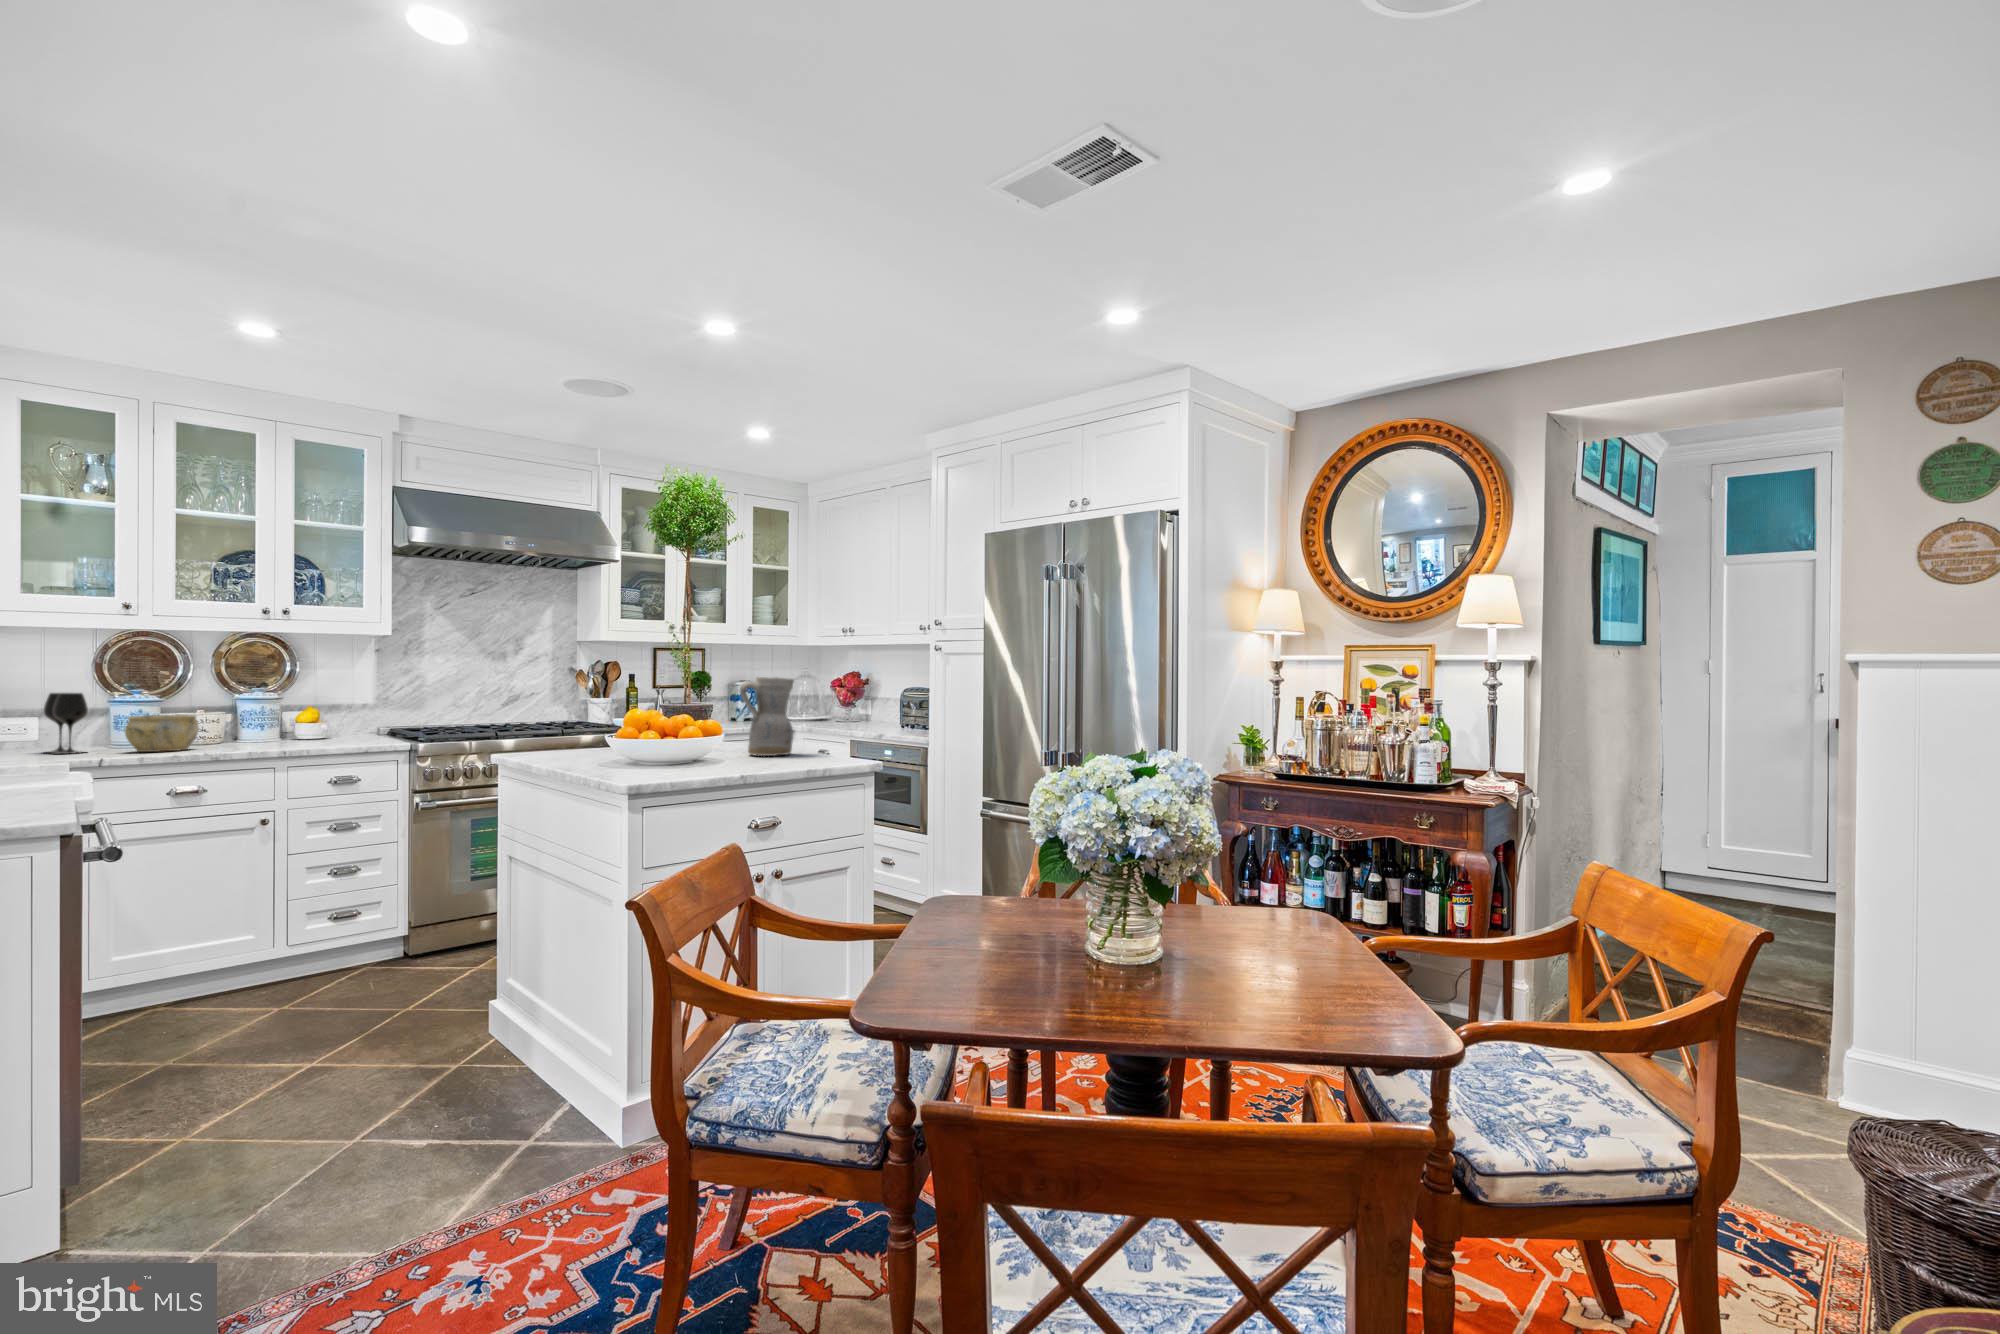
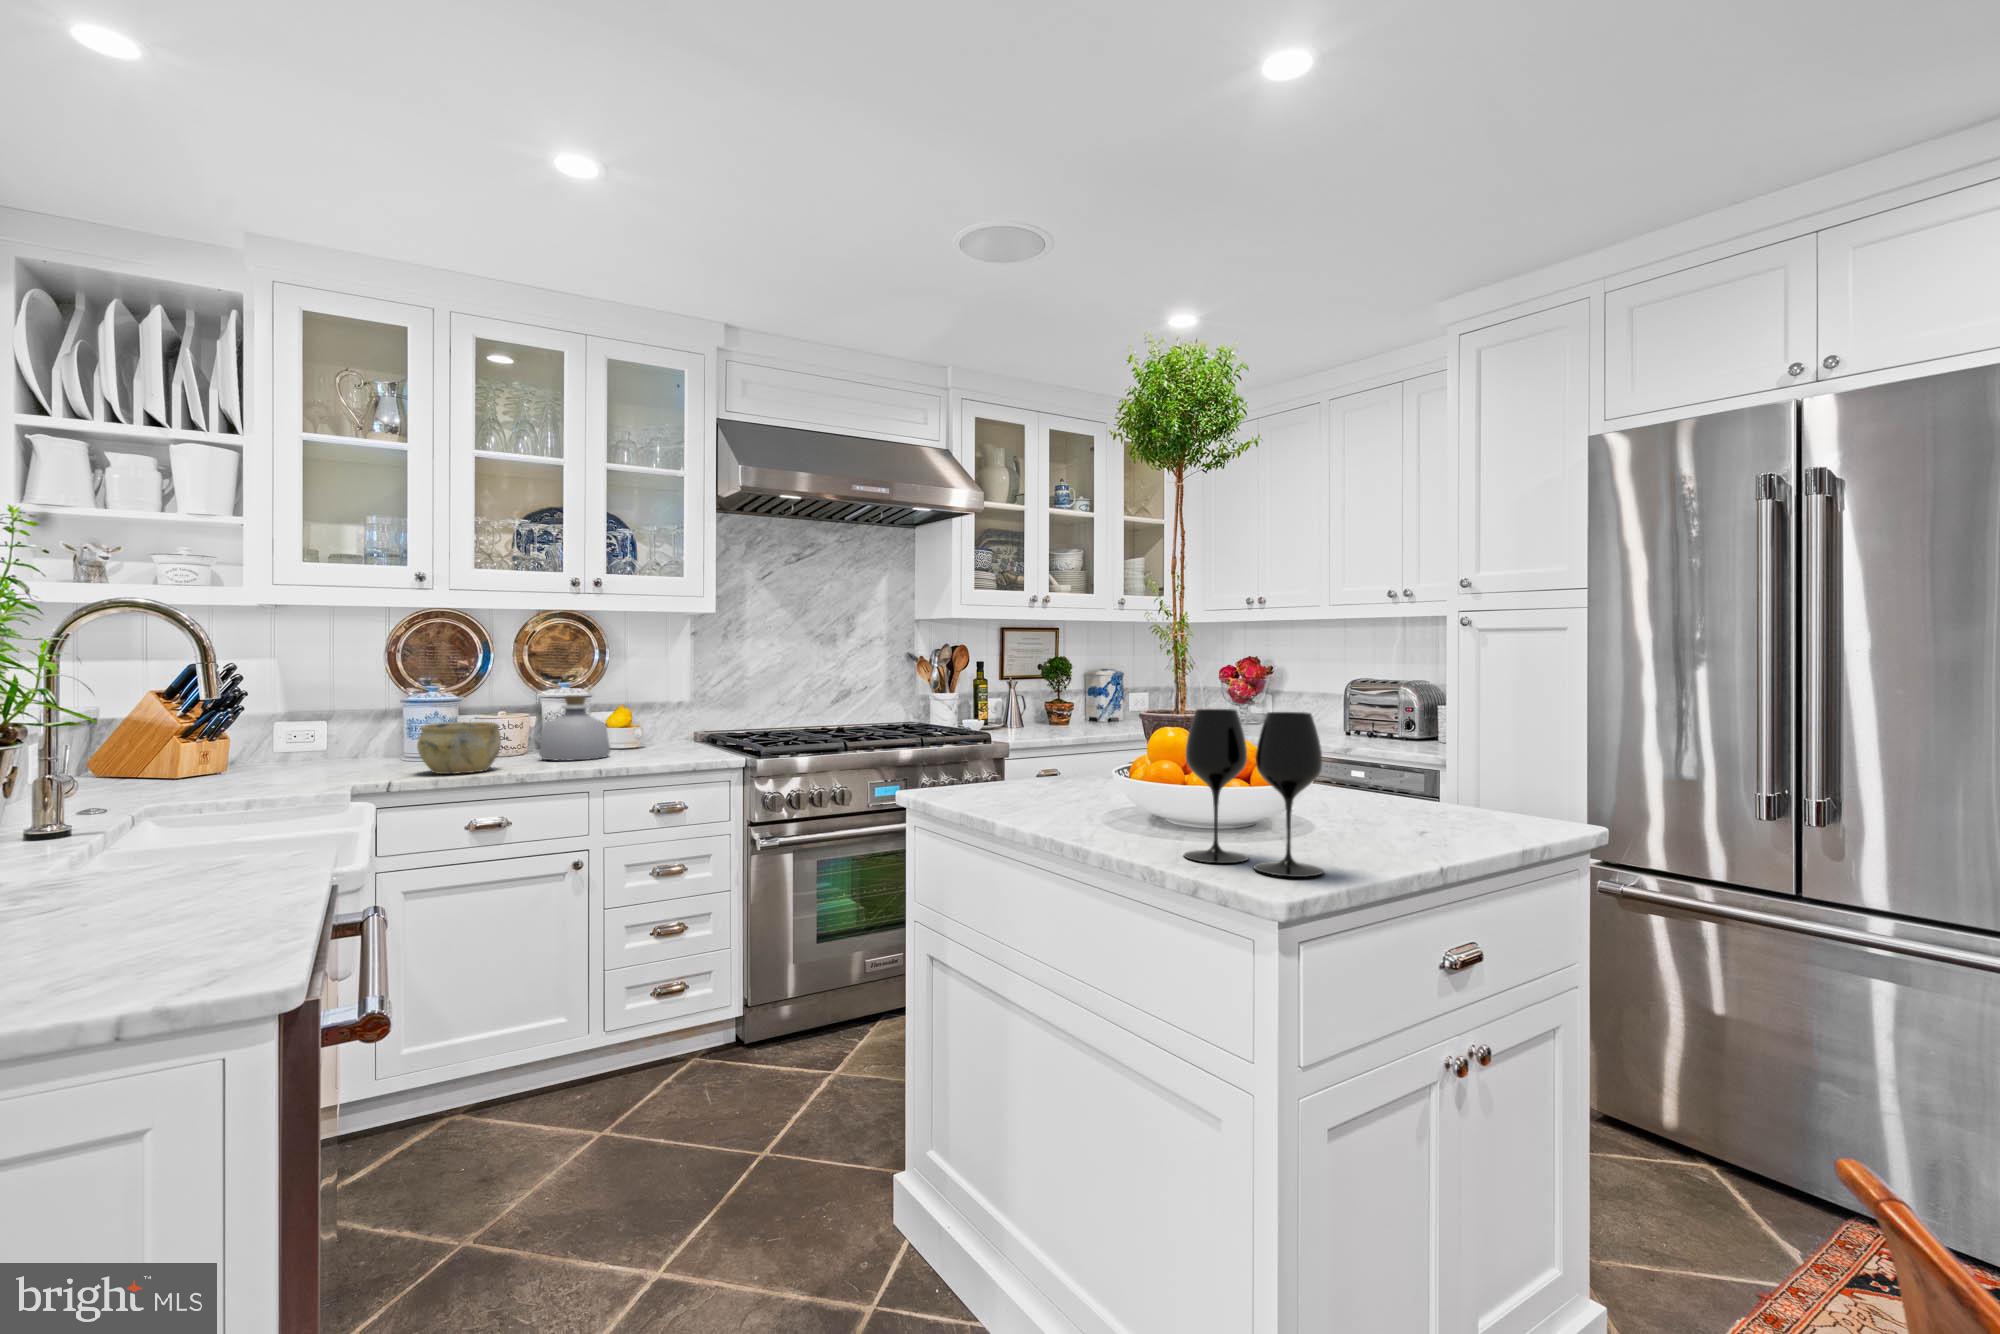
ceramic pitcher: present [740,677,794,756] -> none [1363,684,1457,837]
wine glass: present [43,693,88,754] -> present [1184,709,1324,877]
bottle: none [232,696,295,744] -> present [539,696,610,761]

